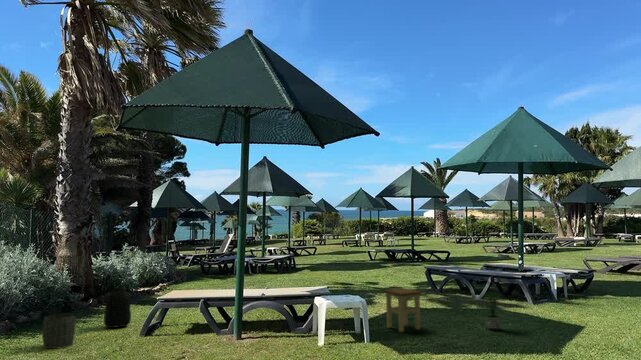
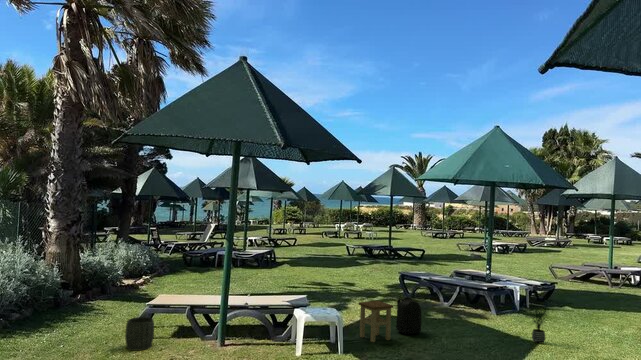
backpack: present [104,288,131,328] -> present [396,297,422,334]
potted plant: present [481,293,501,330] -> present [527,309,547,343]
woven basket: present [42,313,75,349] -> present [125,317,154,350]

